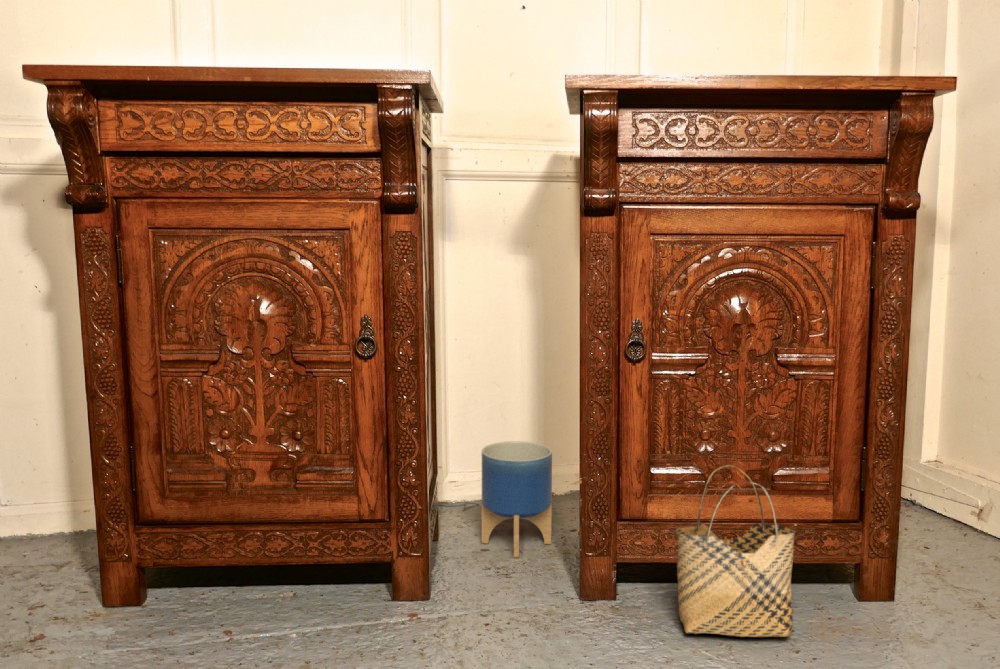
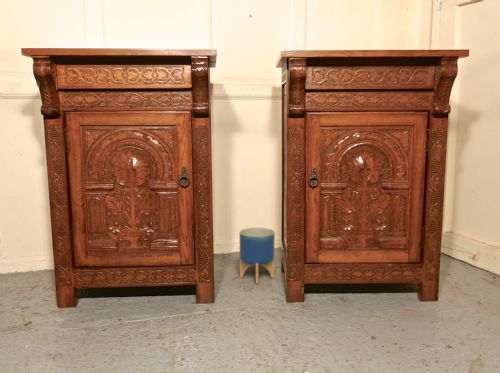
woven basket: present [675,465,795,637] -> none [332,236,388,315]

